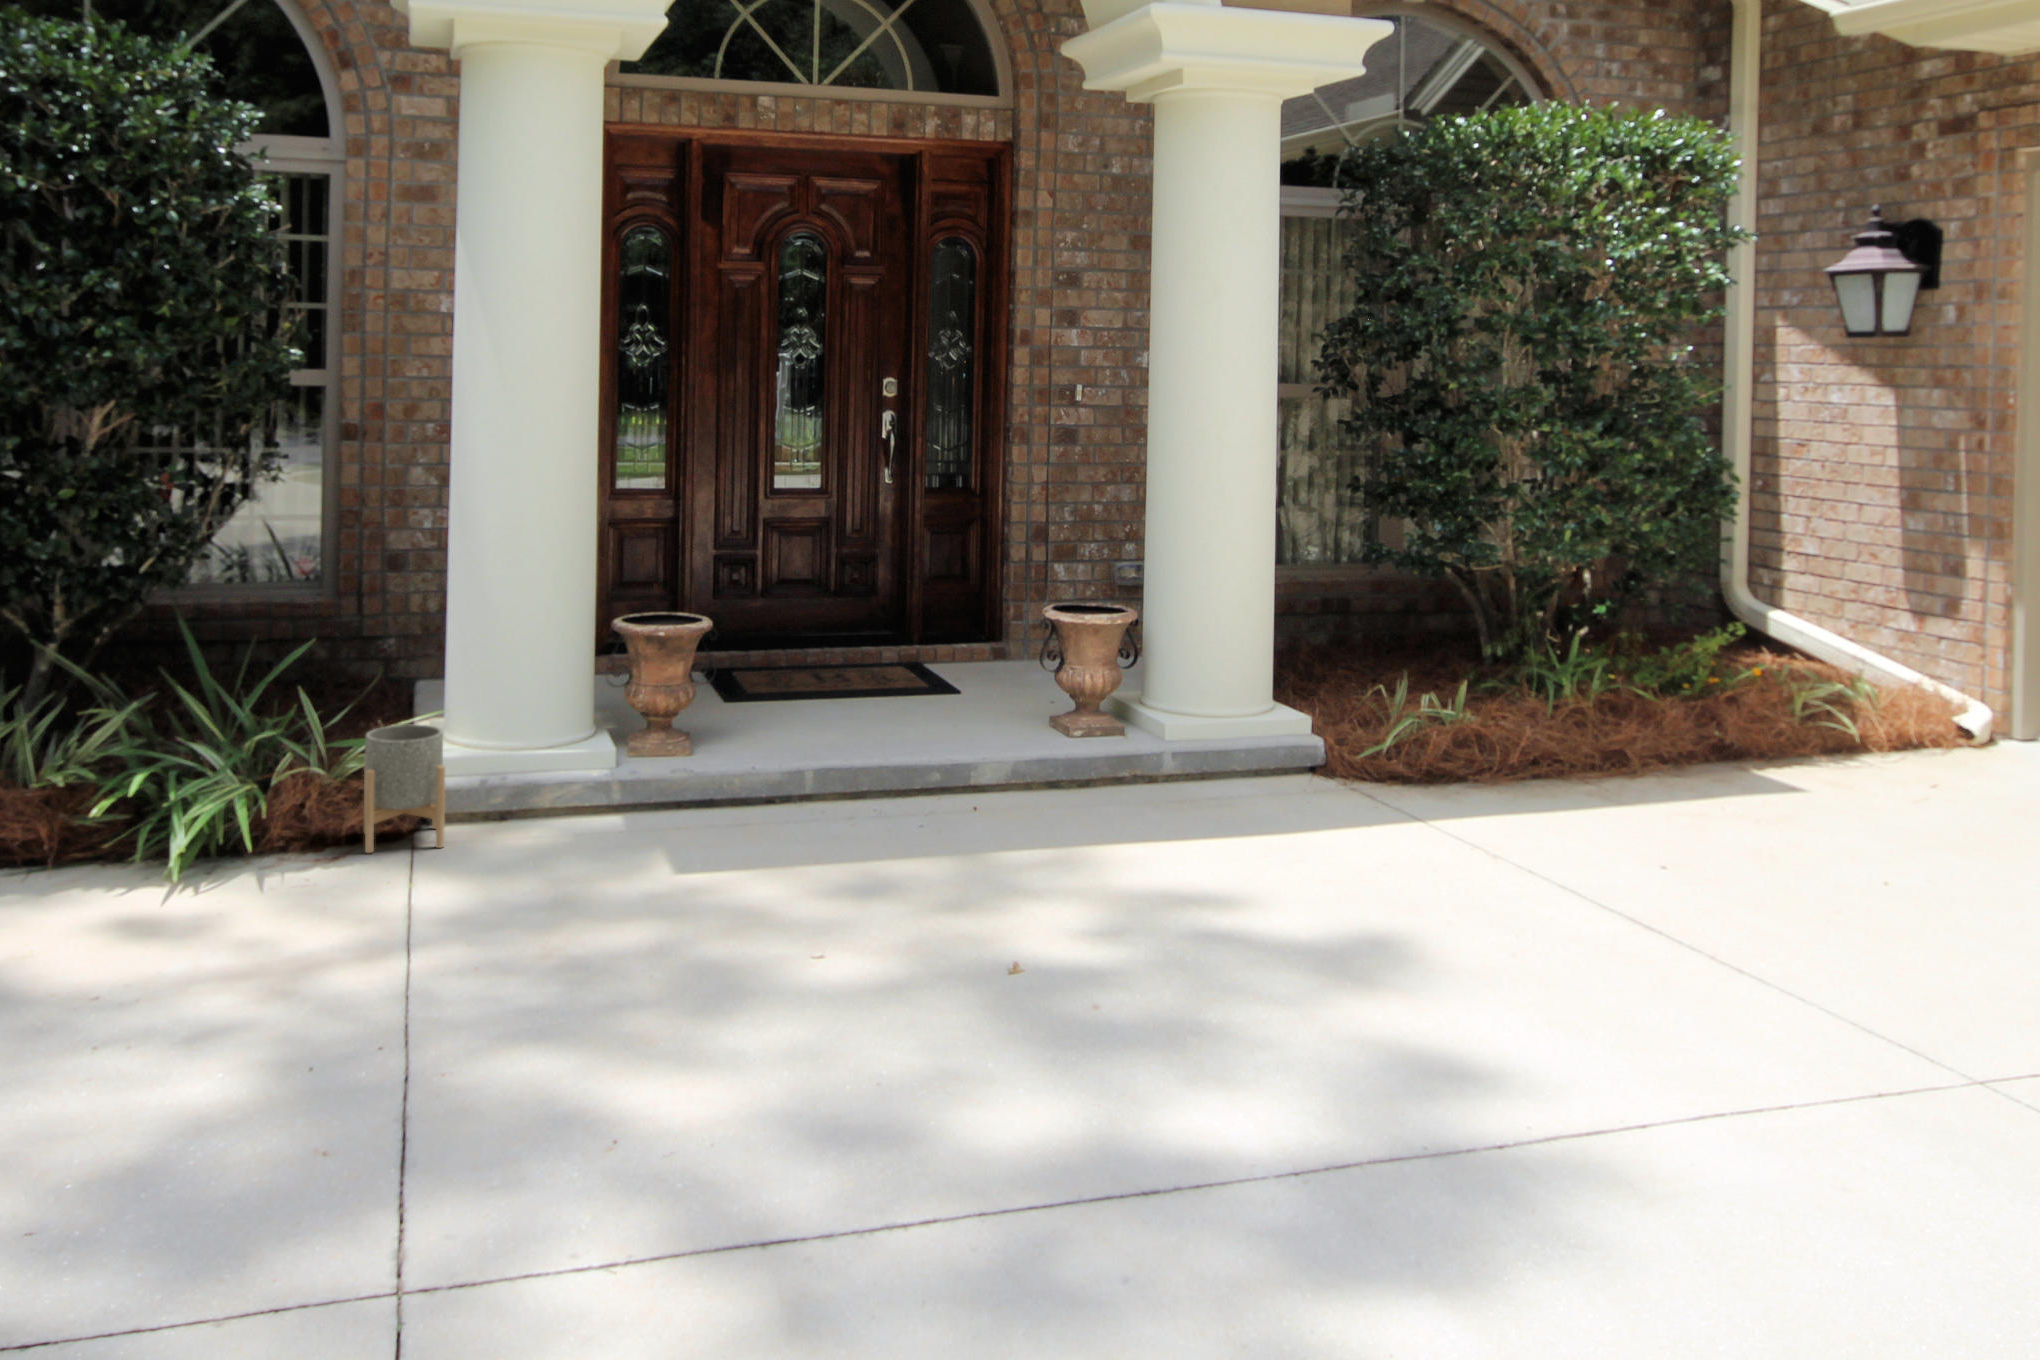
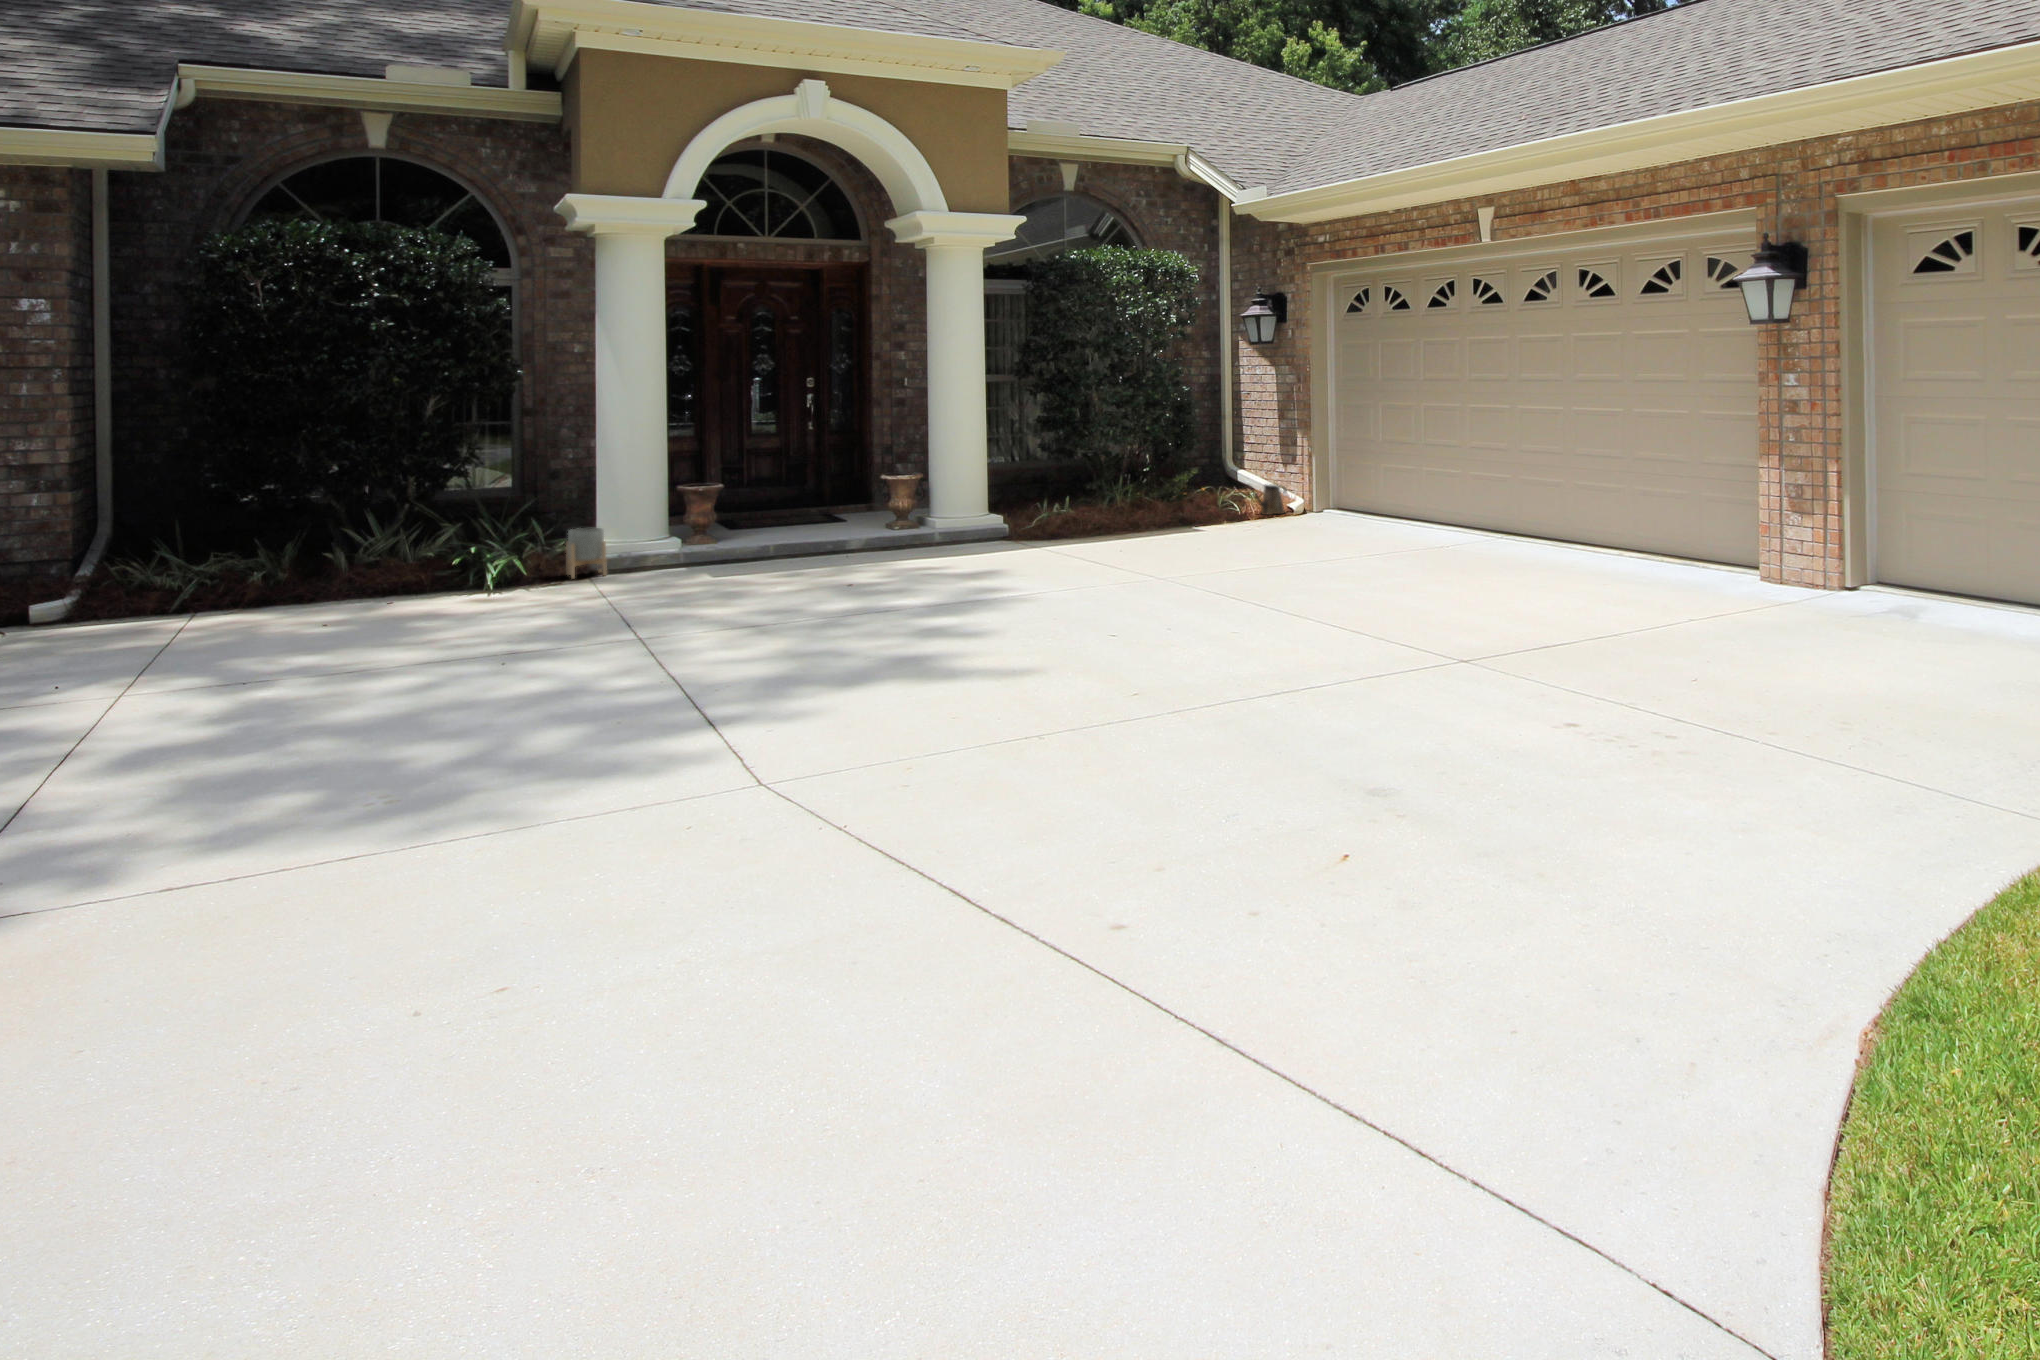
watering can: none [1848,660,1931,733] -> present [1251,485,1287,515]

